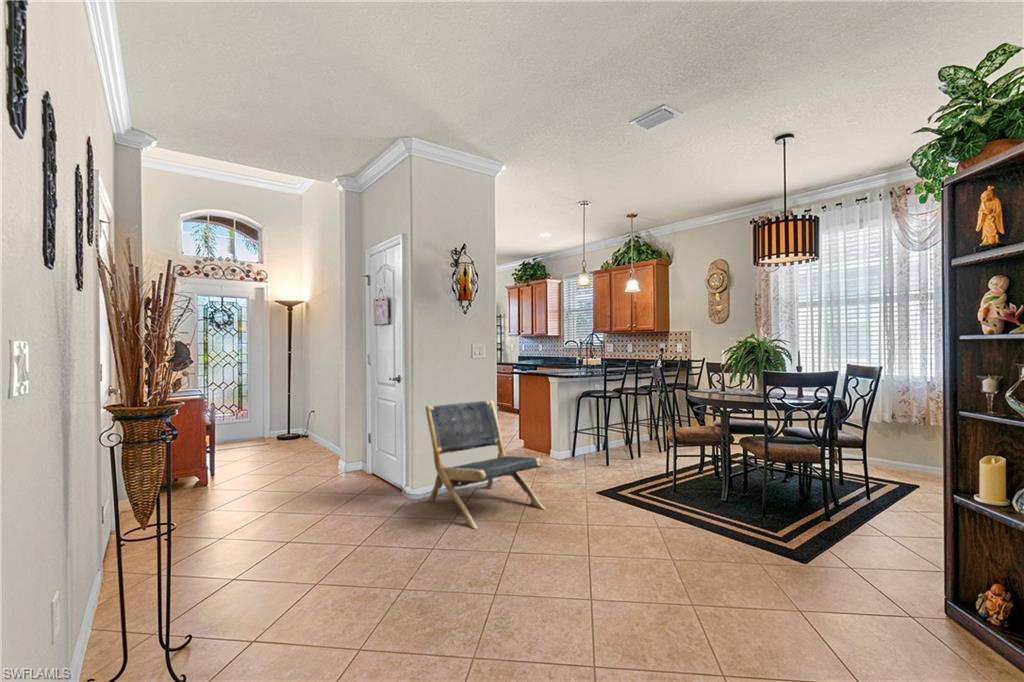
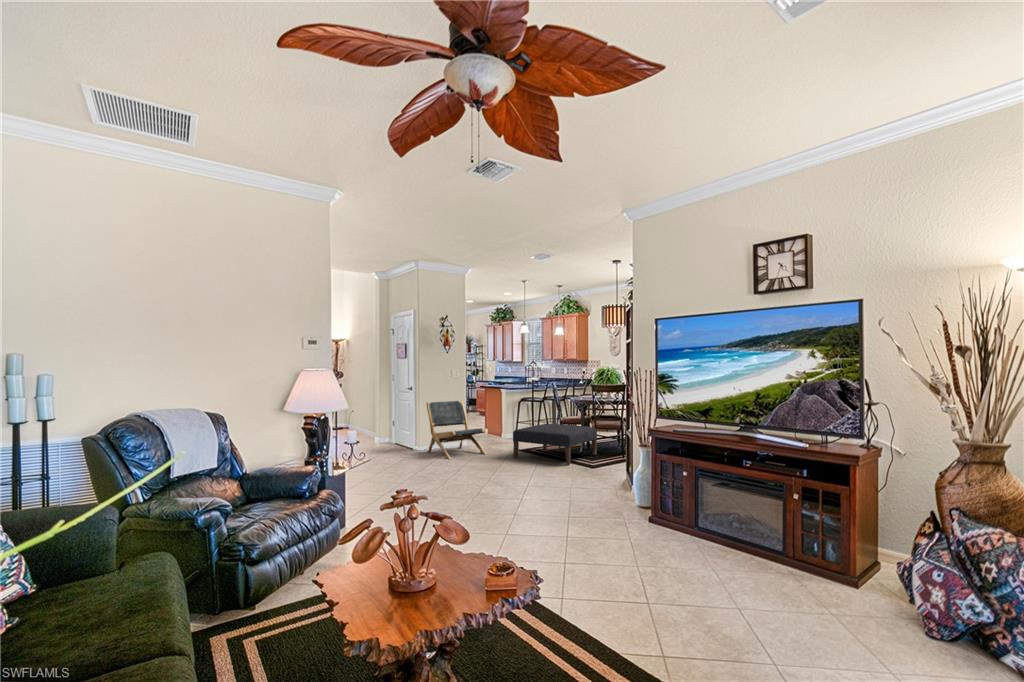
ottoman: none [604,444,764,554] -> present [513,424,597,465]

